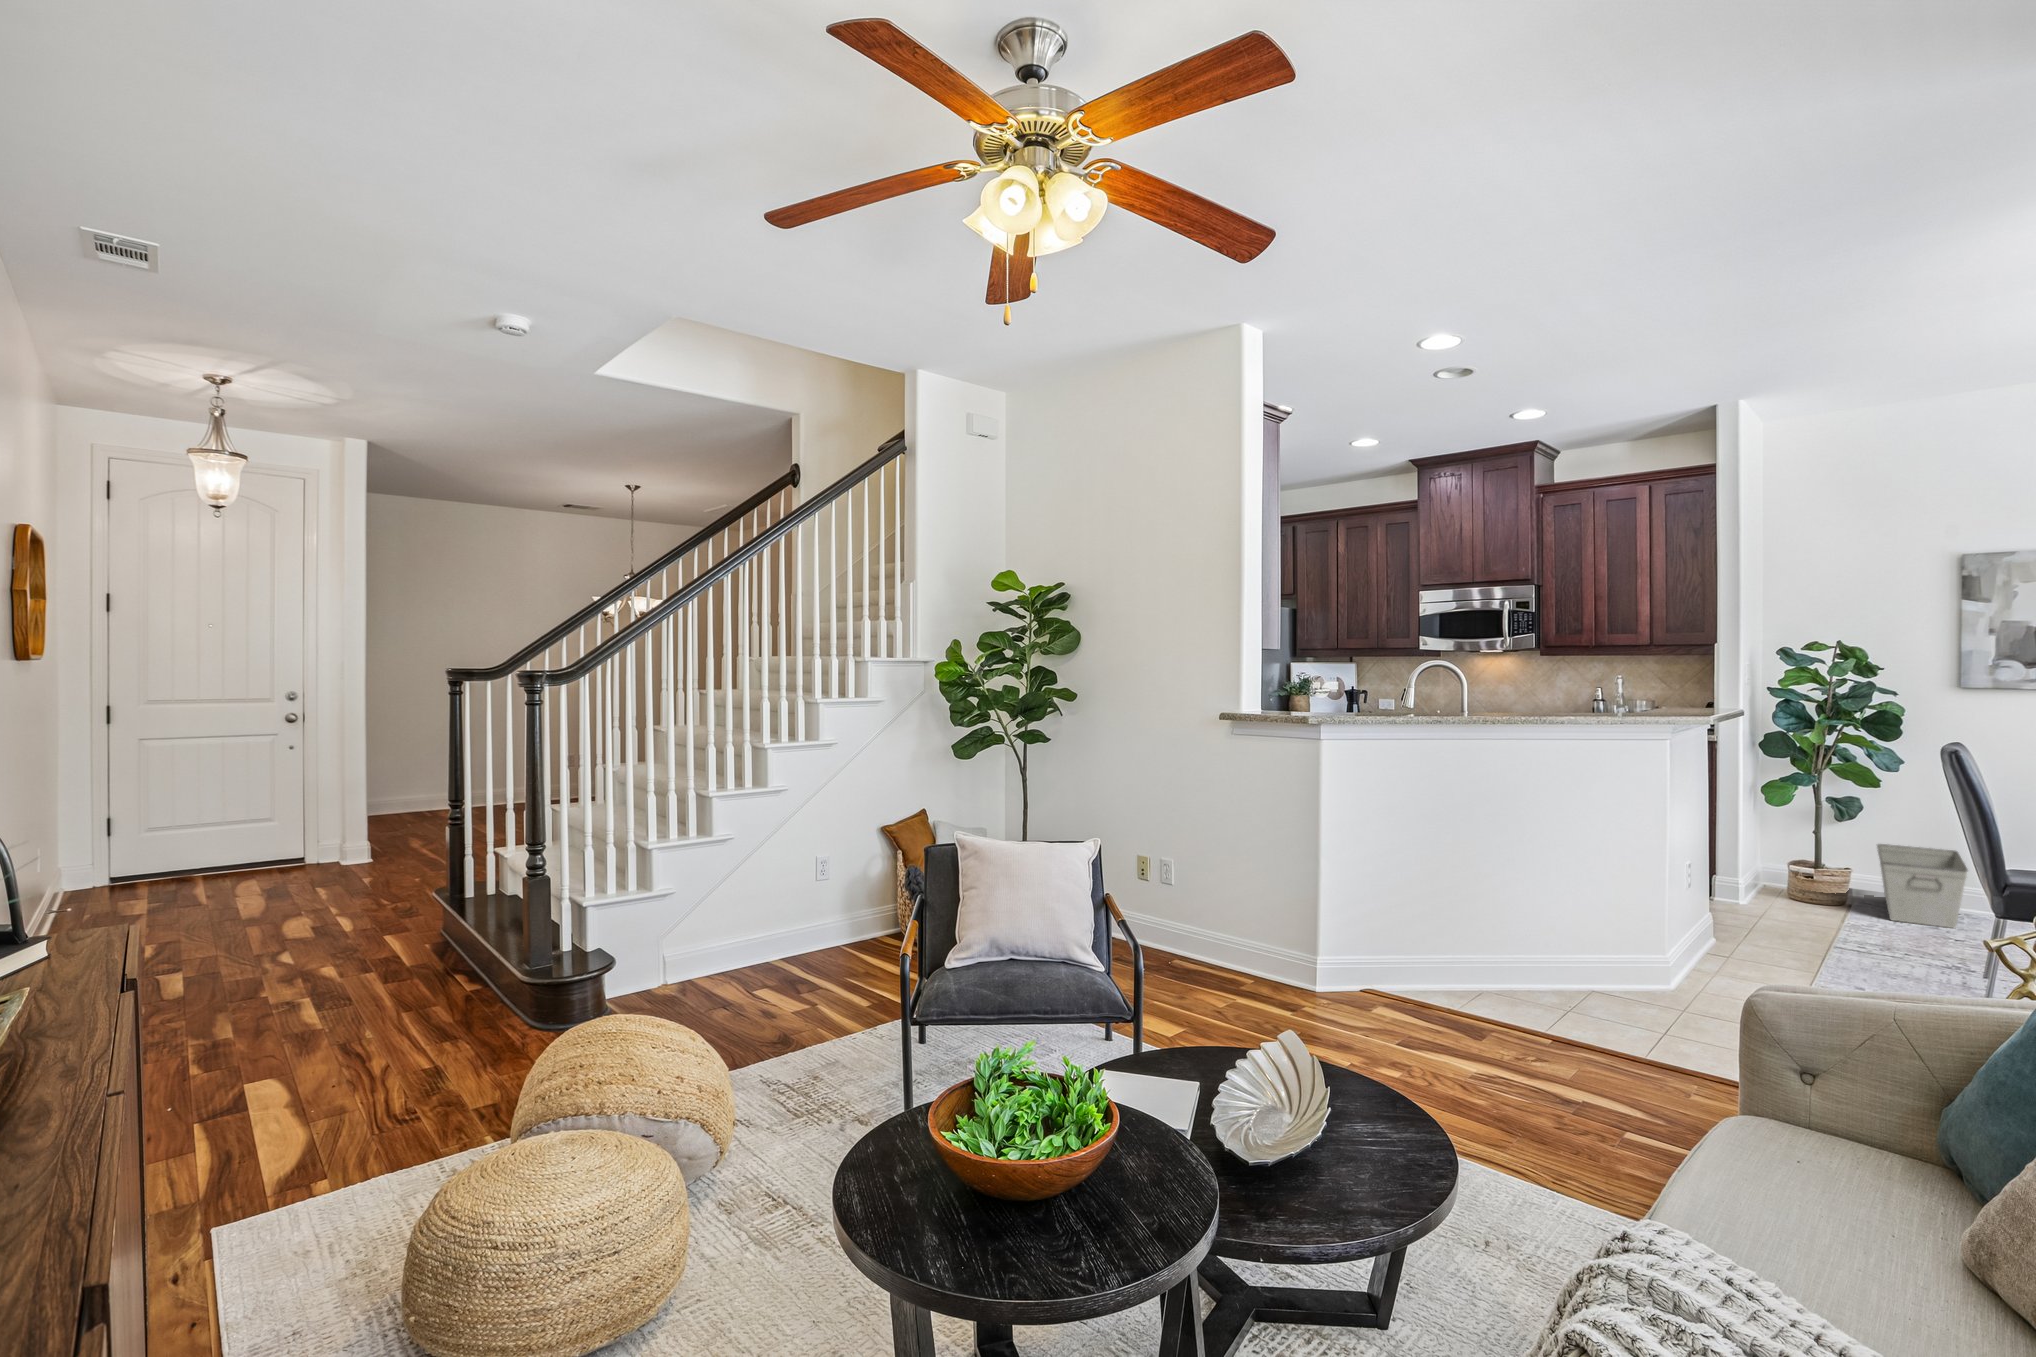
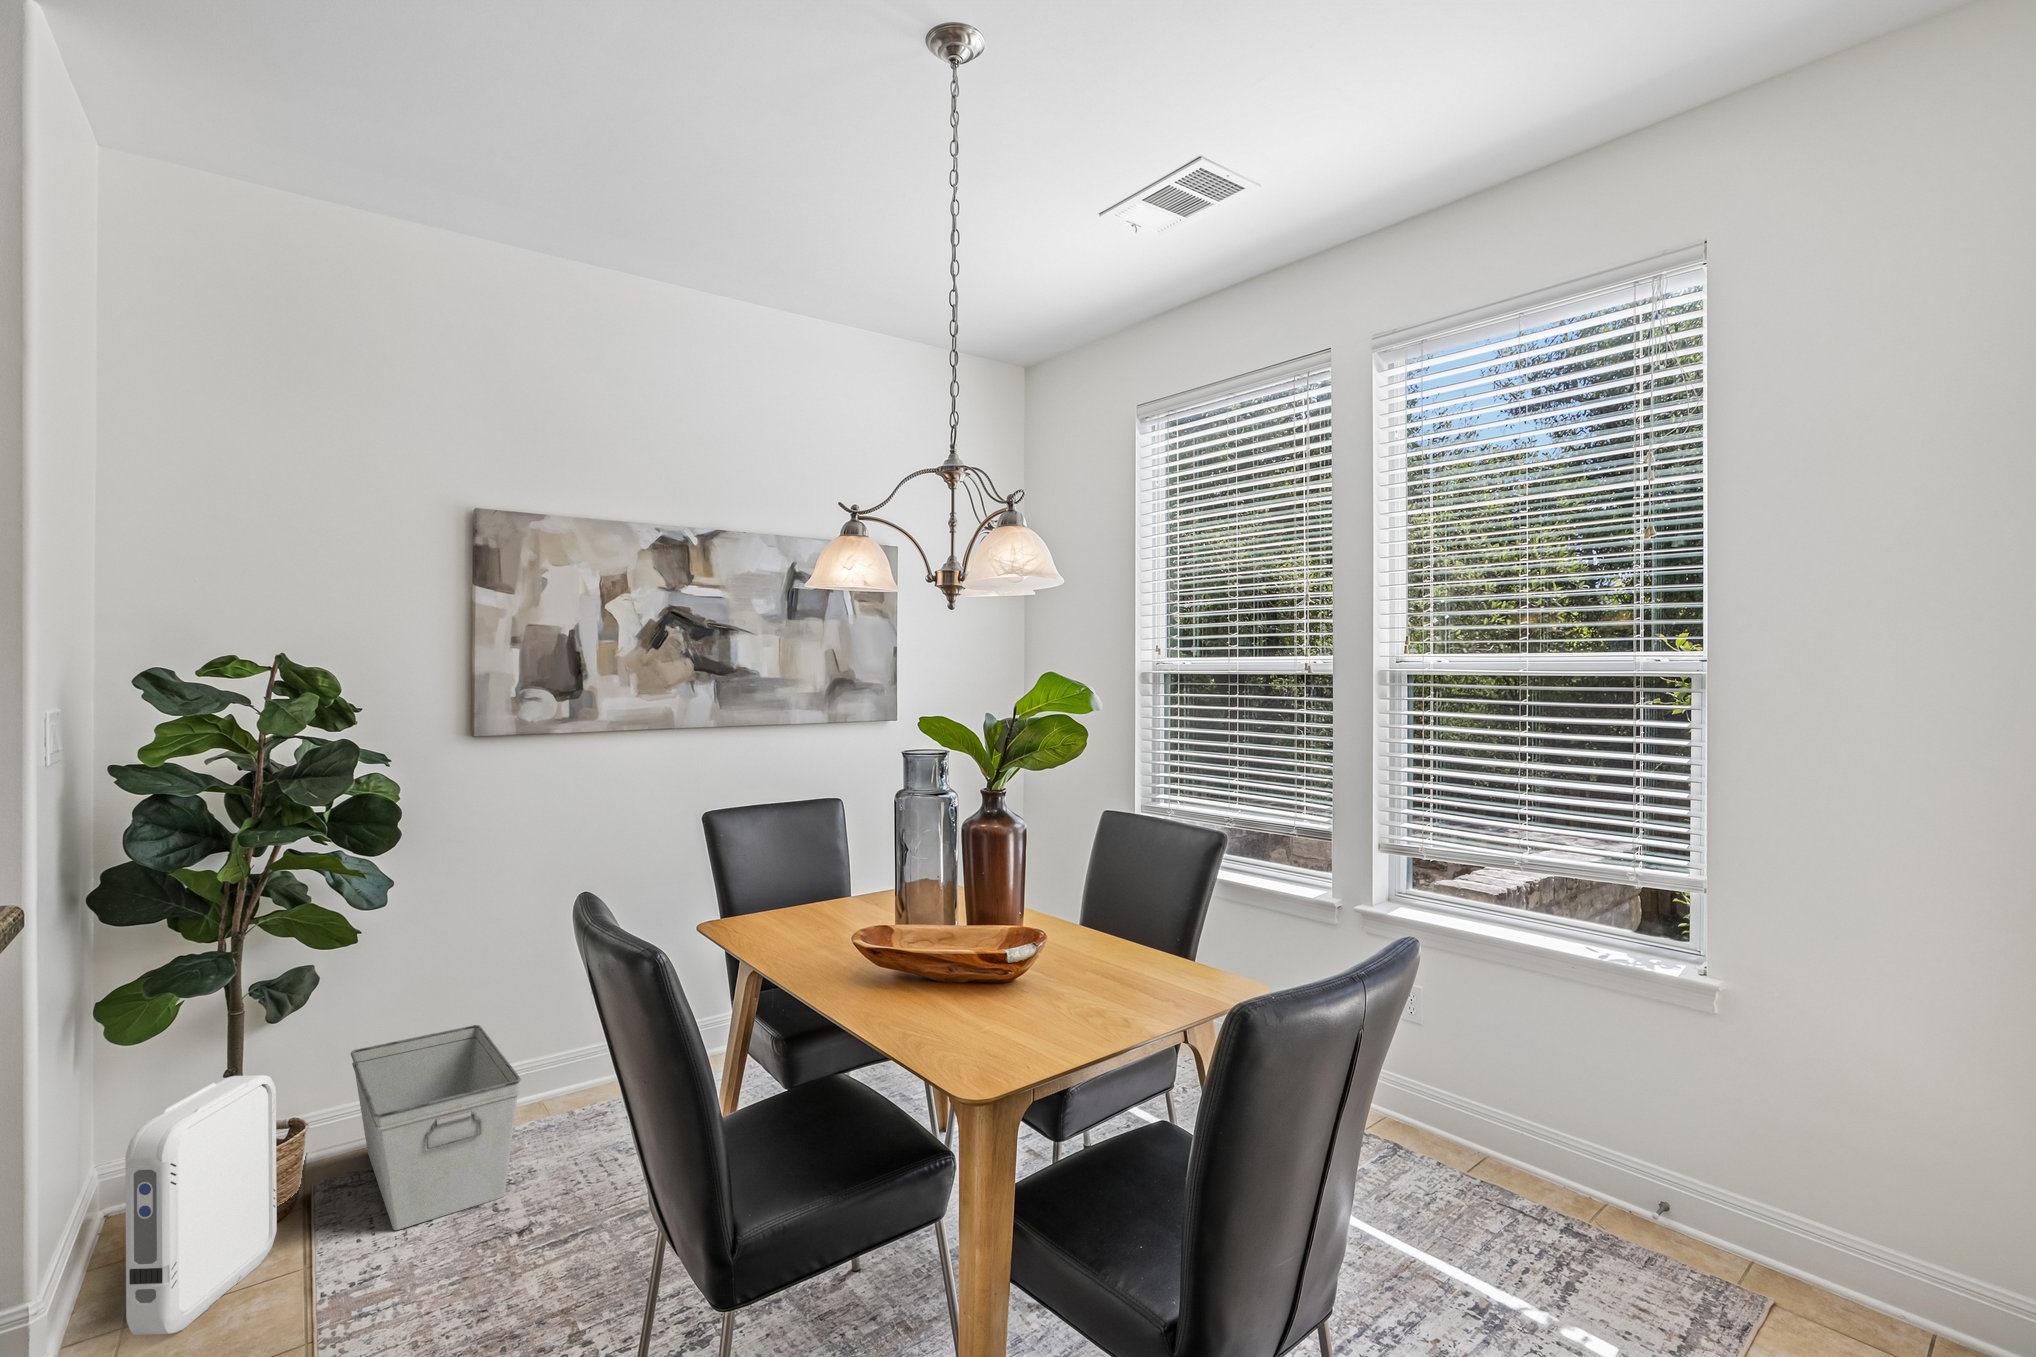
air purifier: none [1772,826,1834,915] -> present [125,1075,277,1335]

